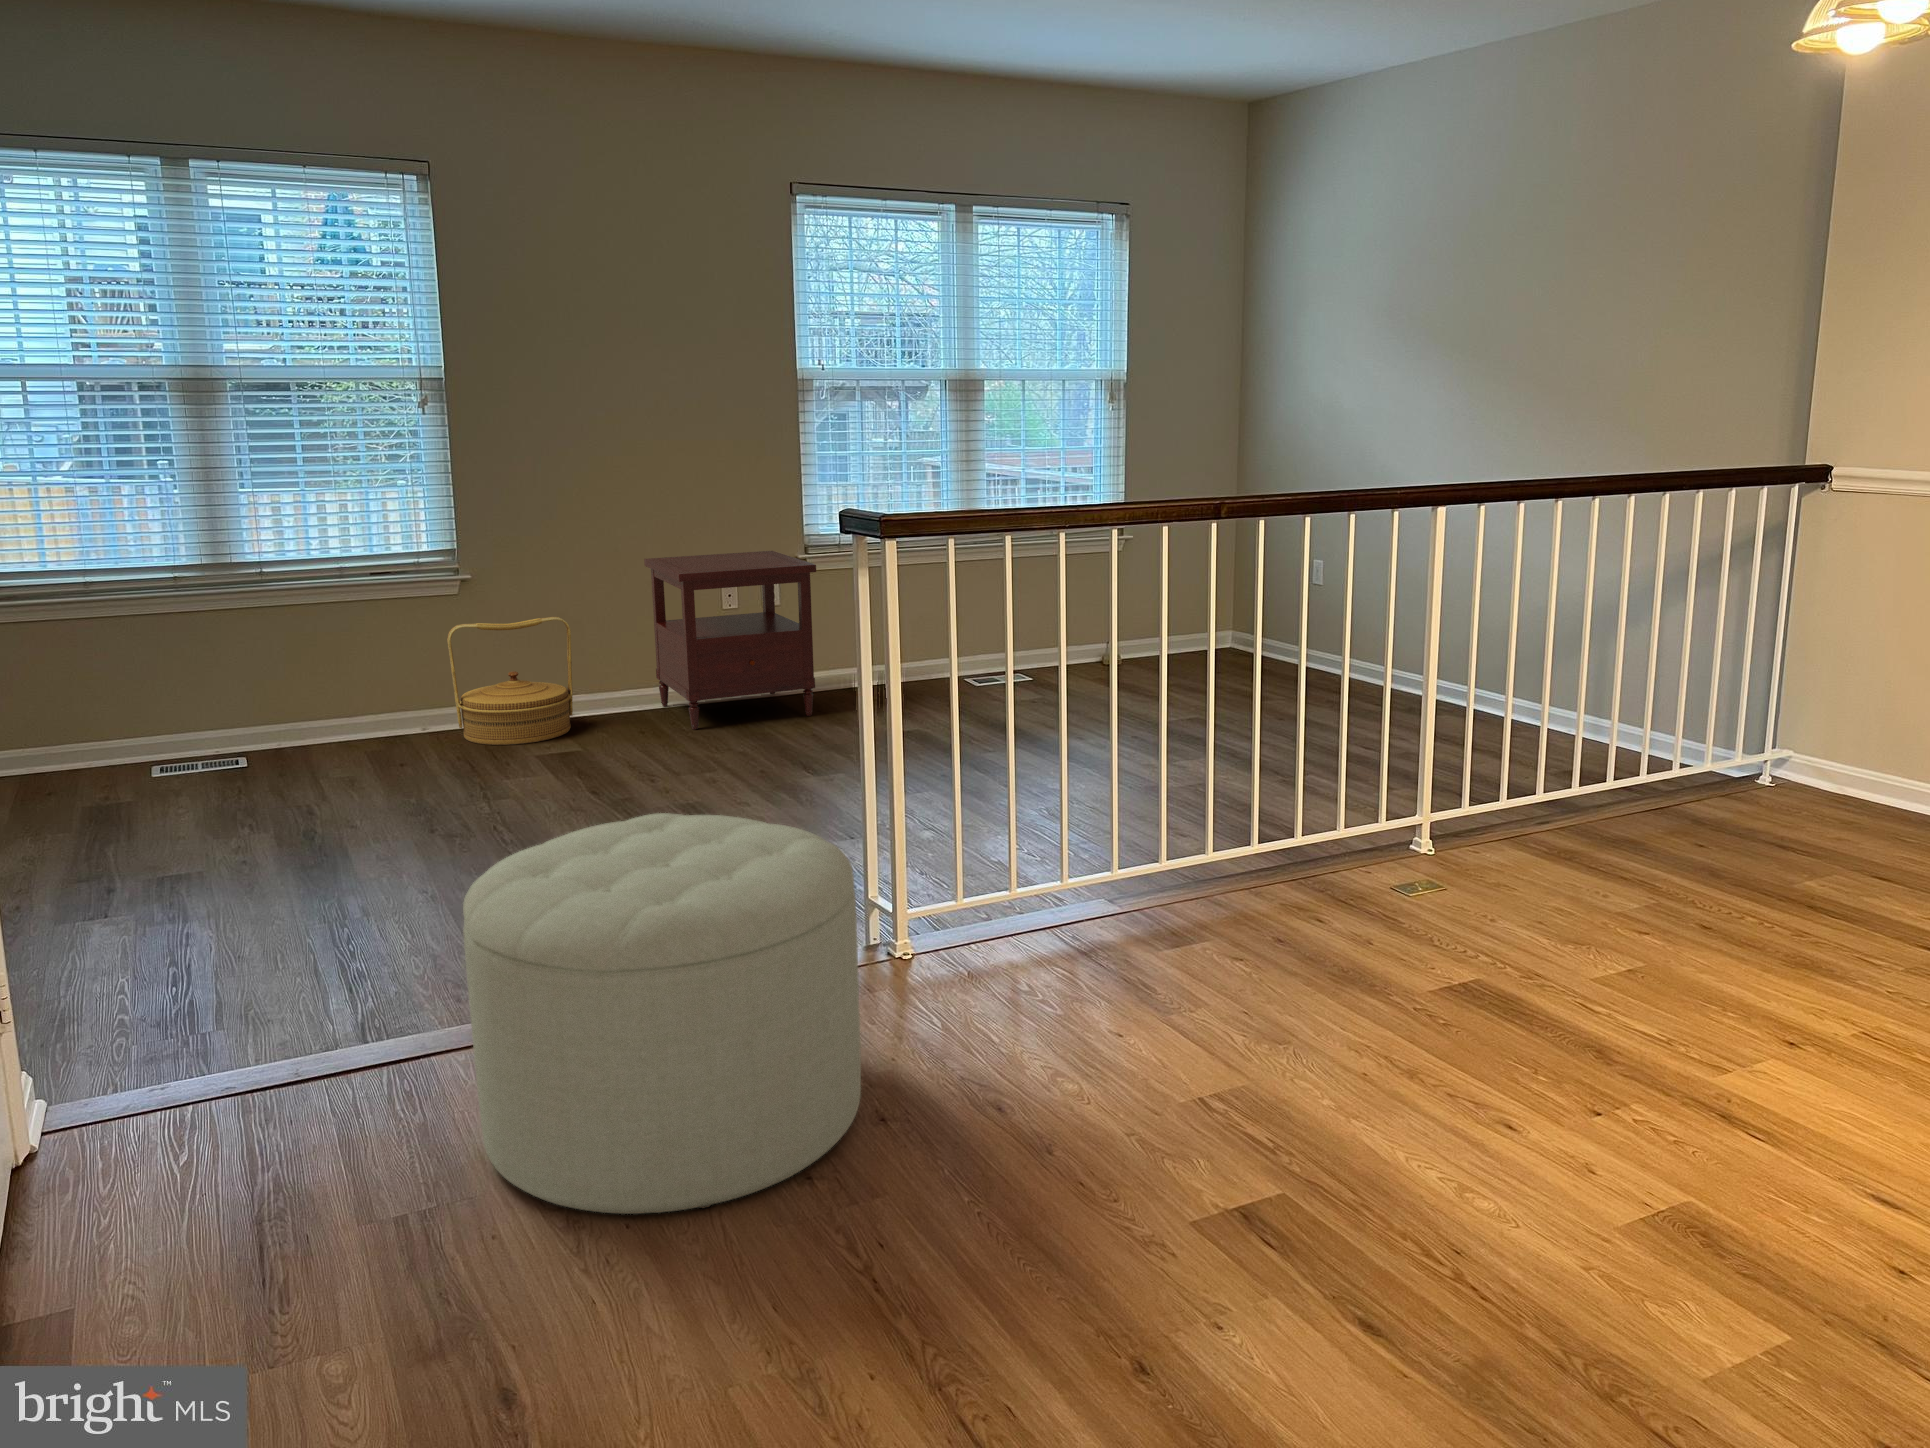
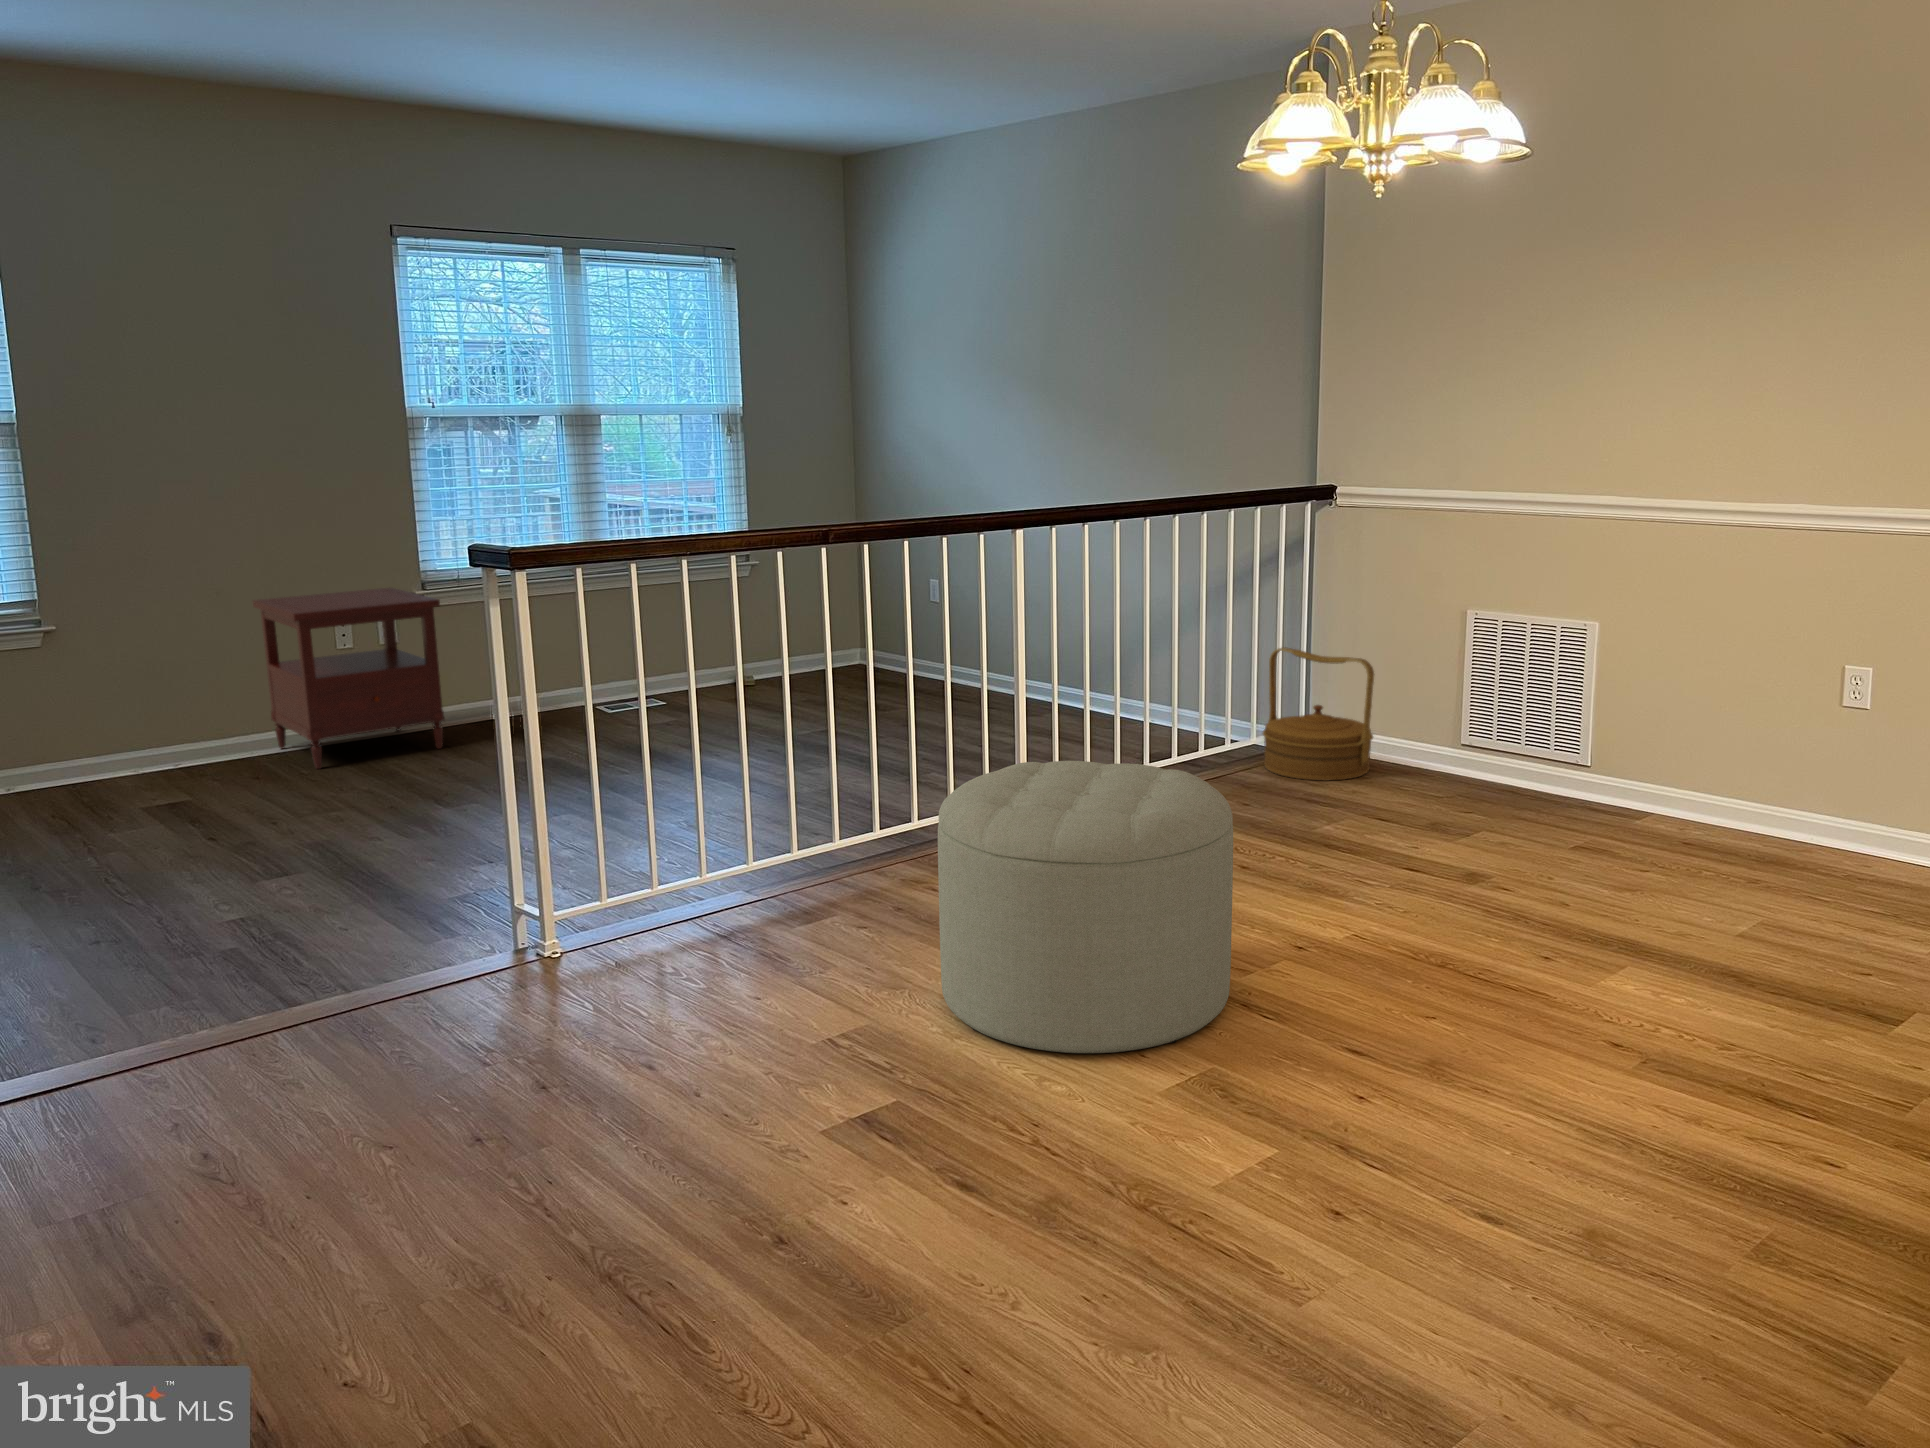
woven basket: present [447,617,573,745] -> present [1263,647,1374,781]
ottoman: present [463,813,861,1214] -> present [938,761,1233,1053]

